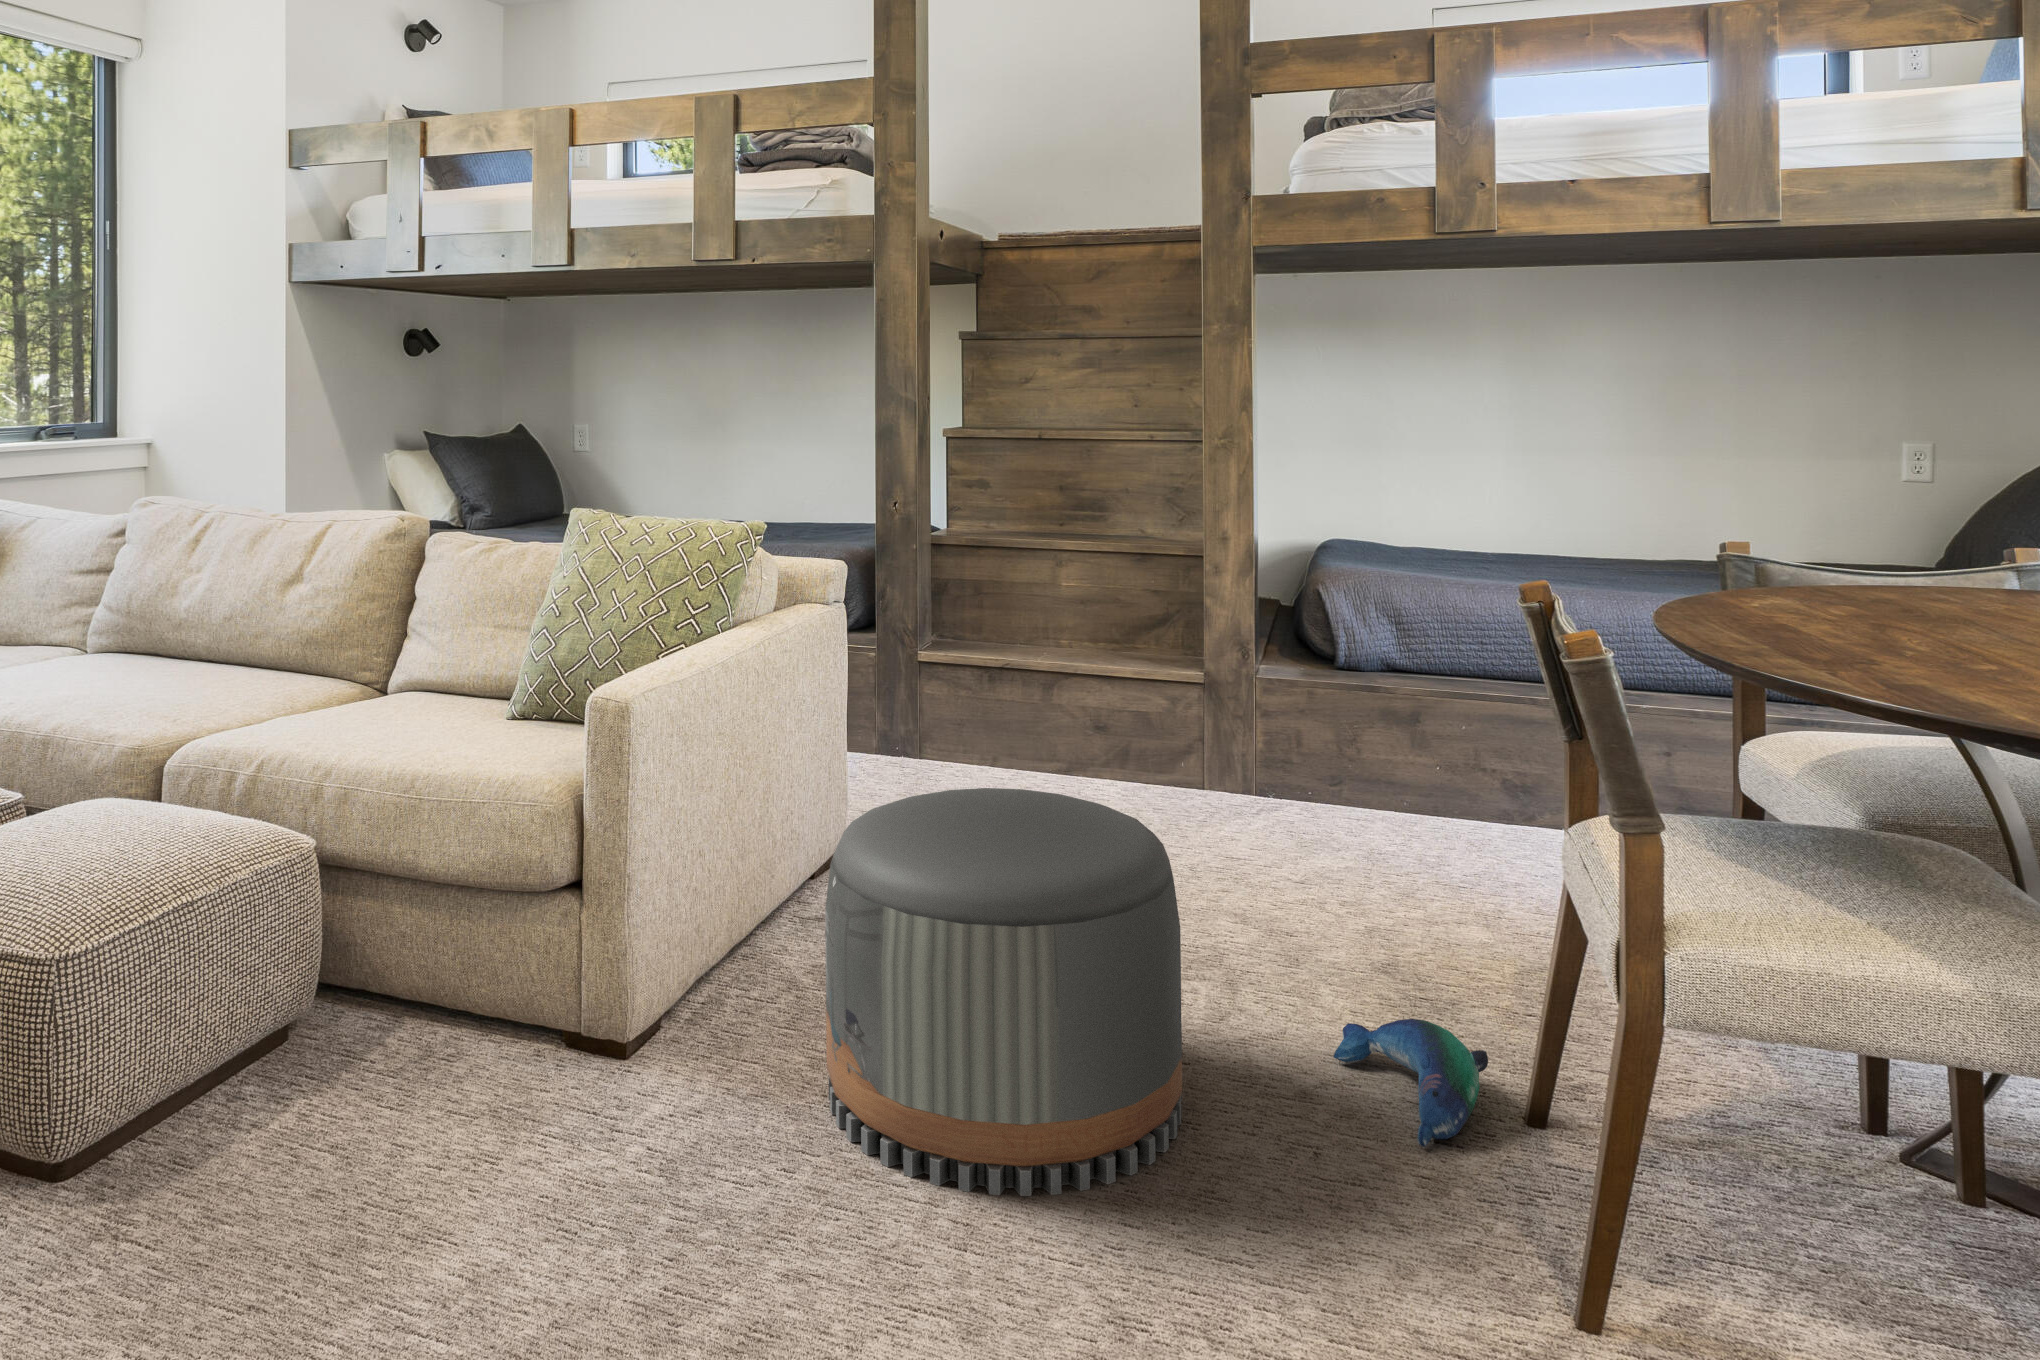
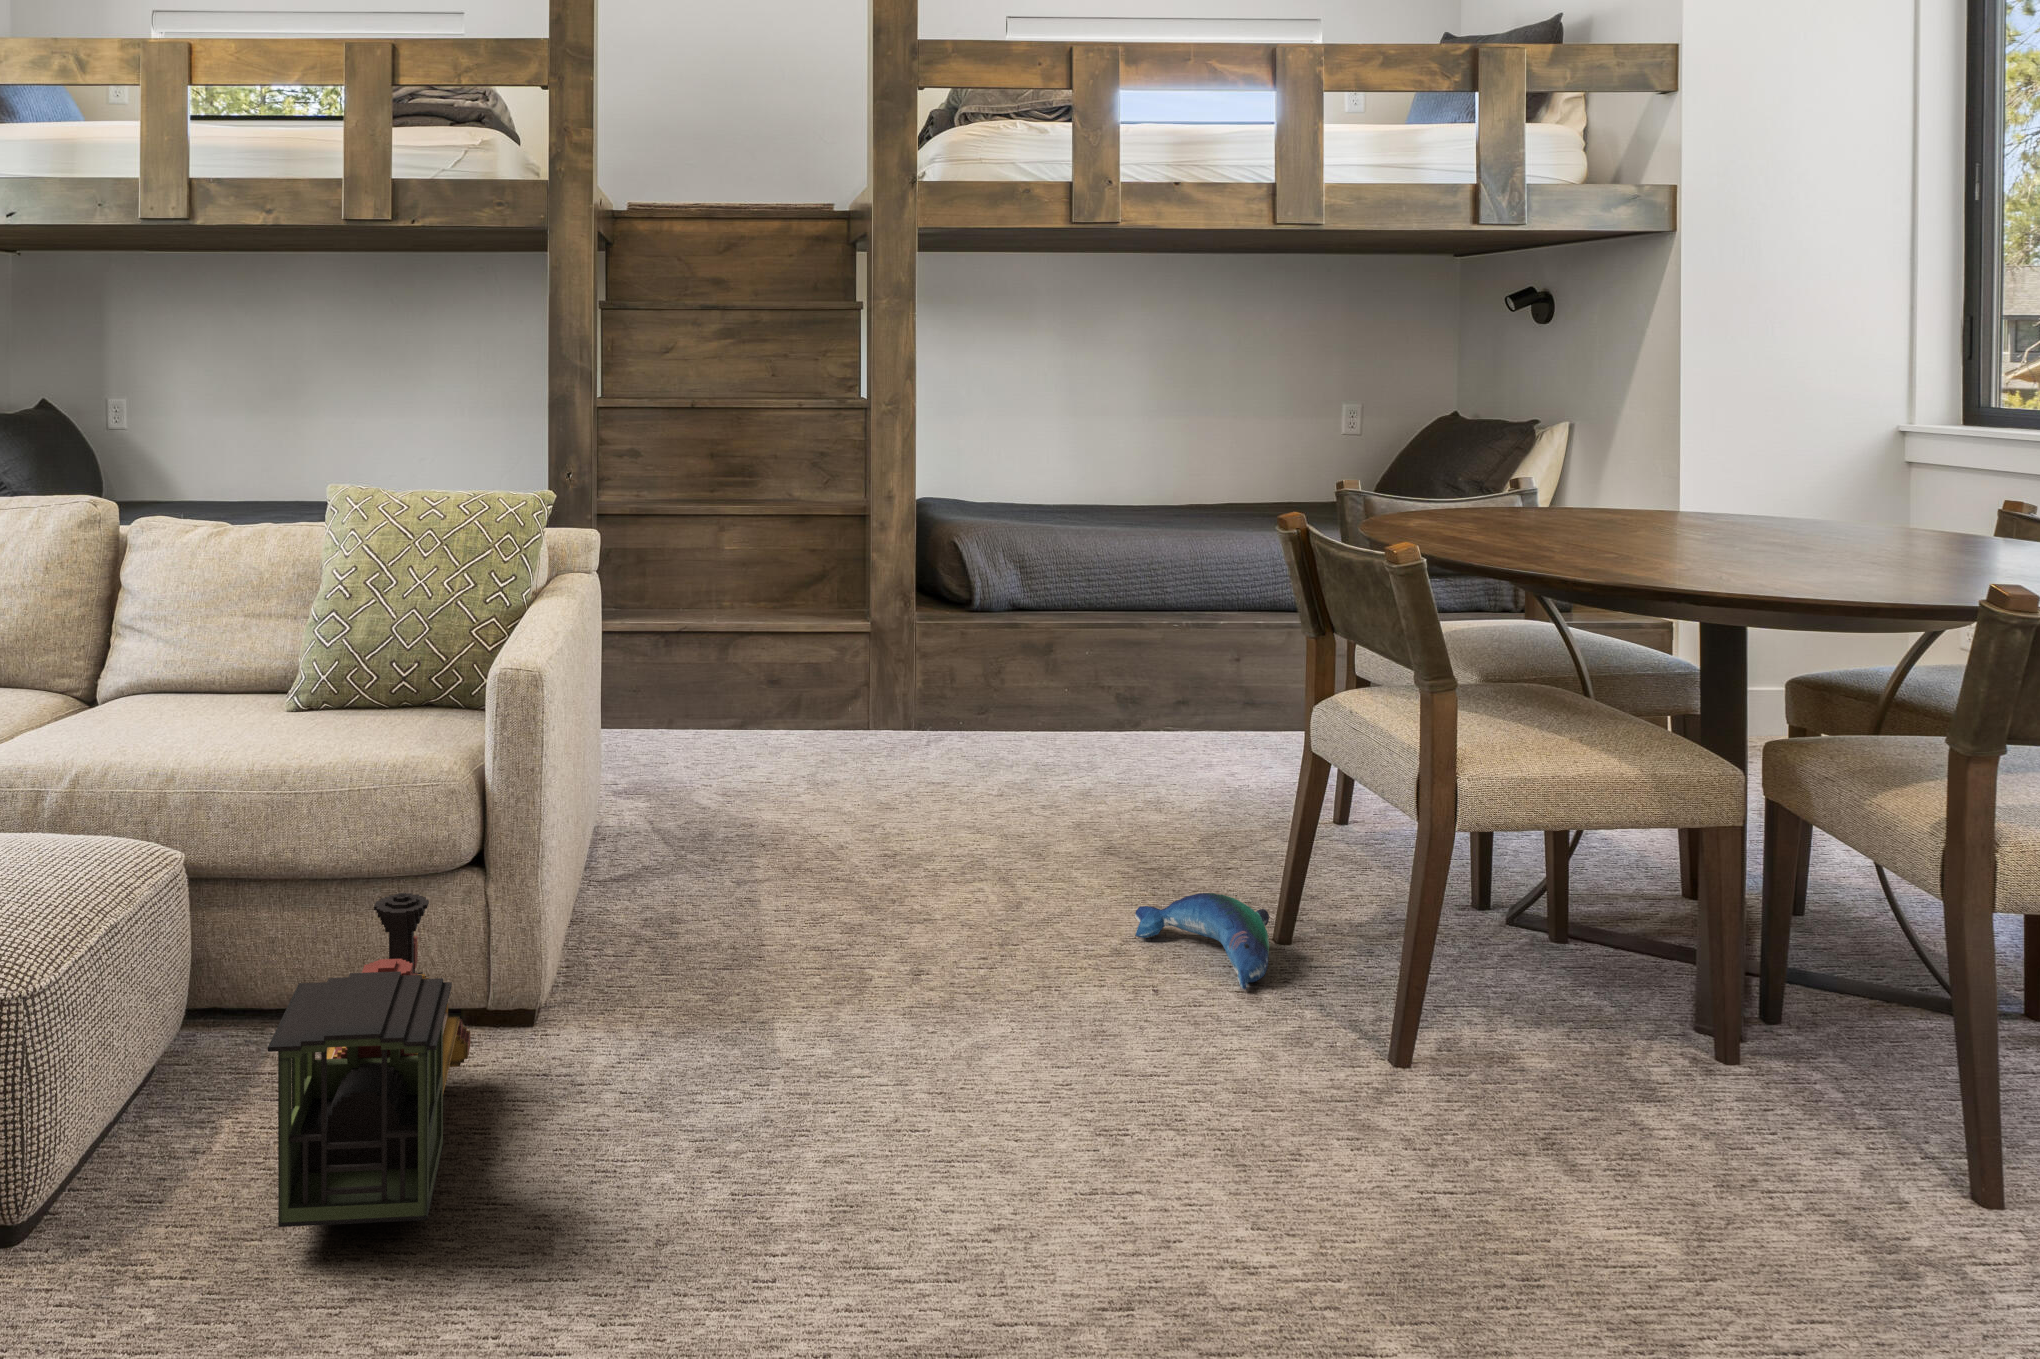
pouf: present [825,788,1182,1196] -> none [743,733,1065,1083]
toy train: none [215,905,529,1236] -> present [268,893,470,1227]

